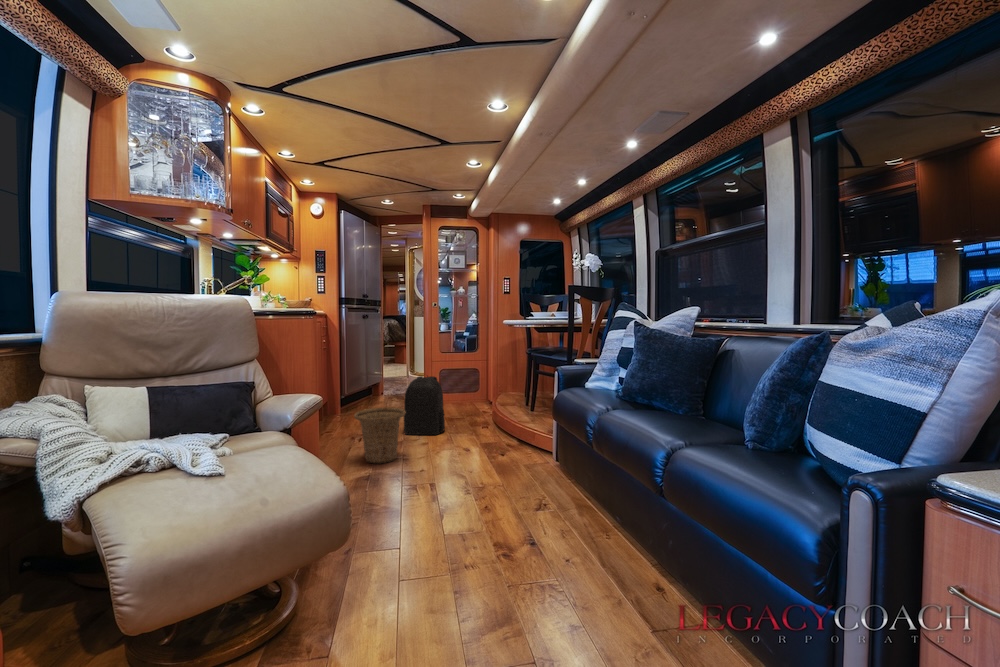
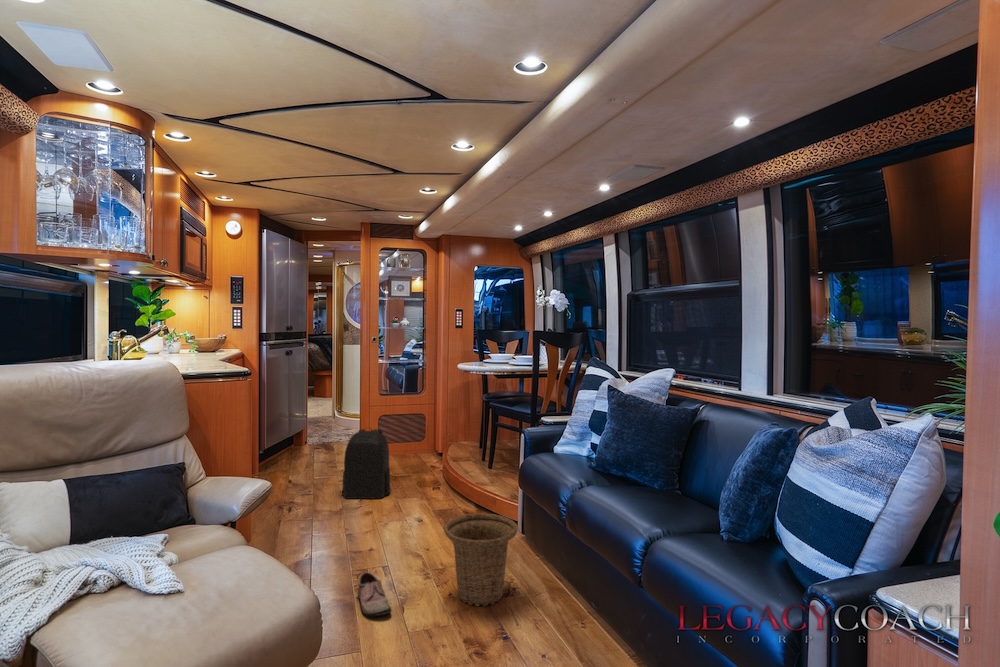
basket: present [354,407,405,463] -> present [444,513,518,606]
shoe: none [404,486,431,522] -> present [358,572,391,616]

